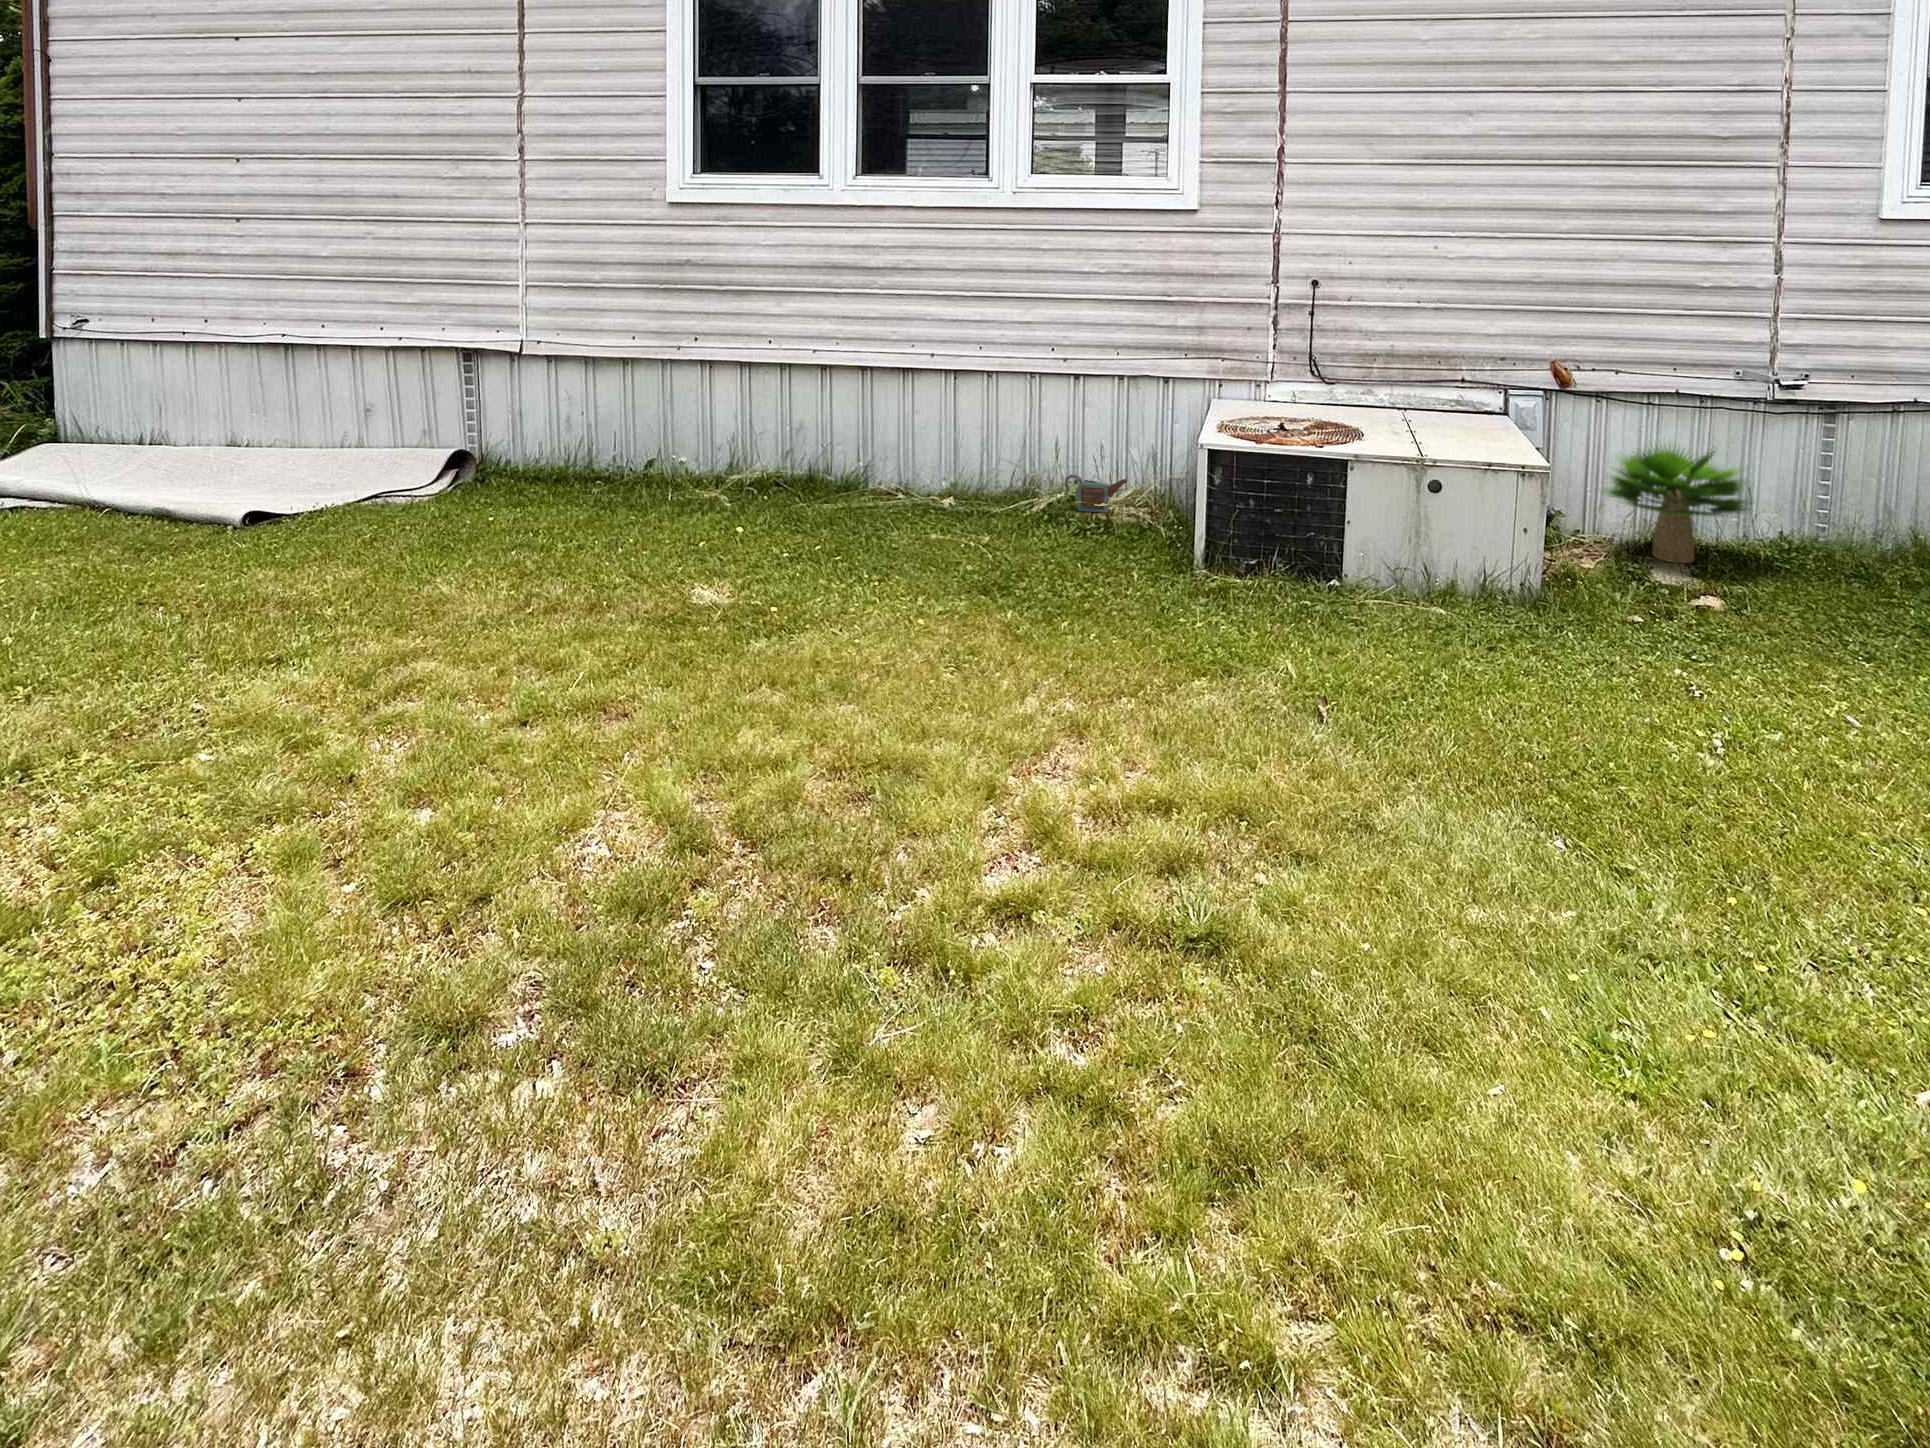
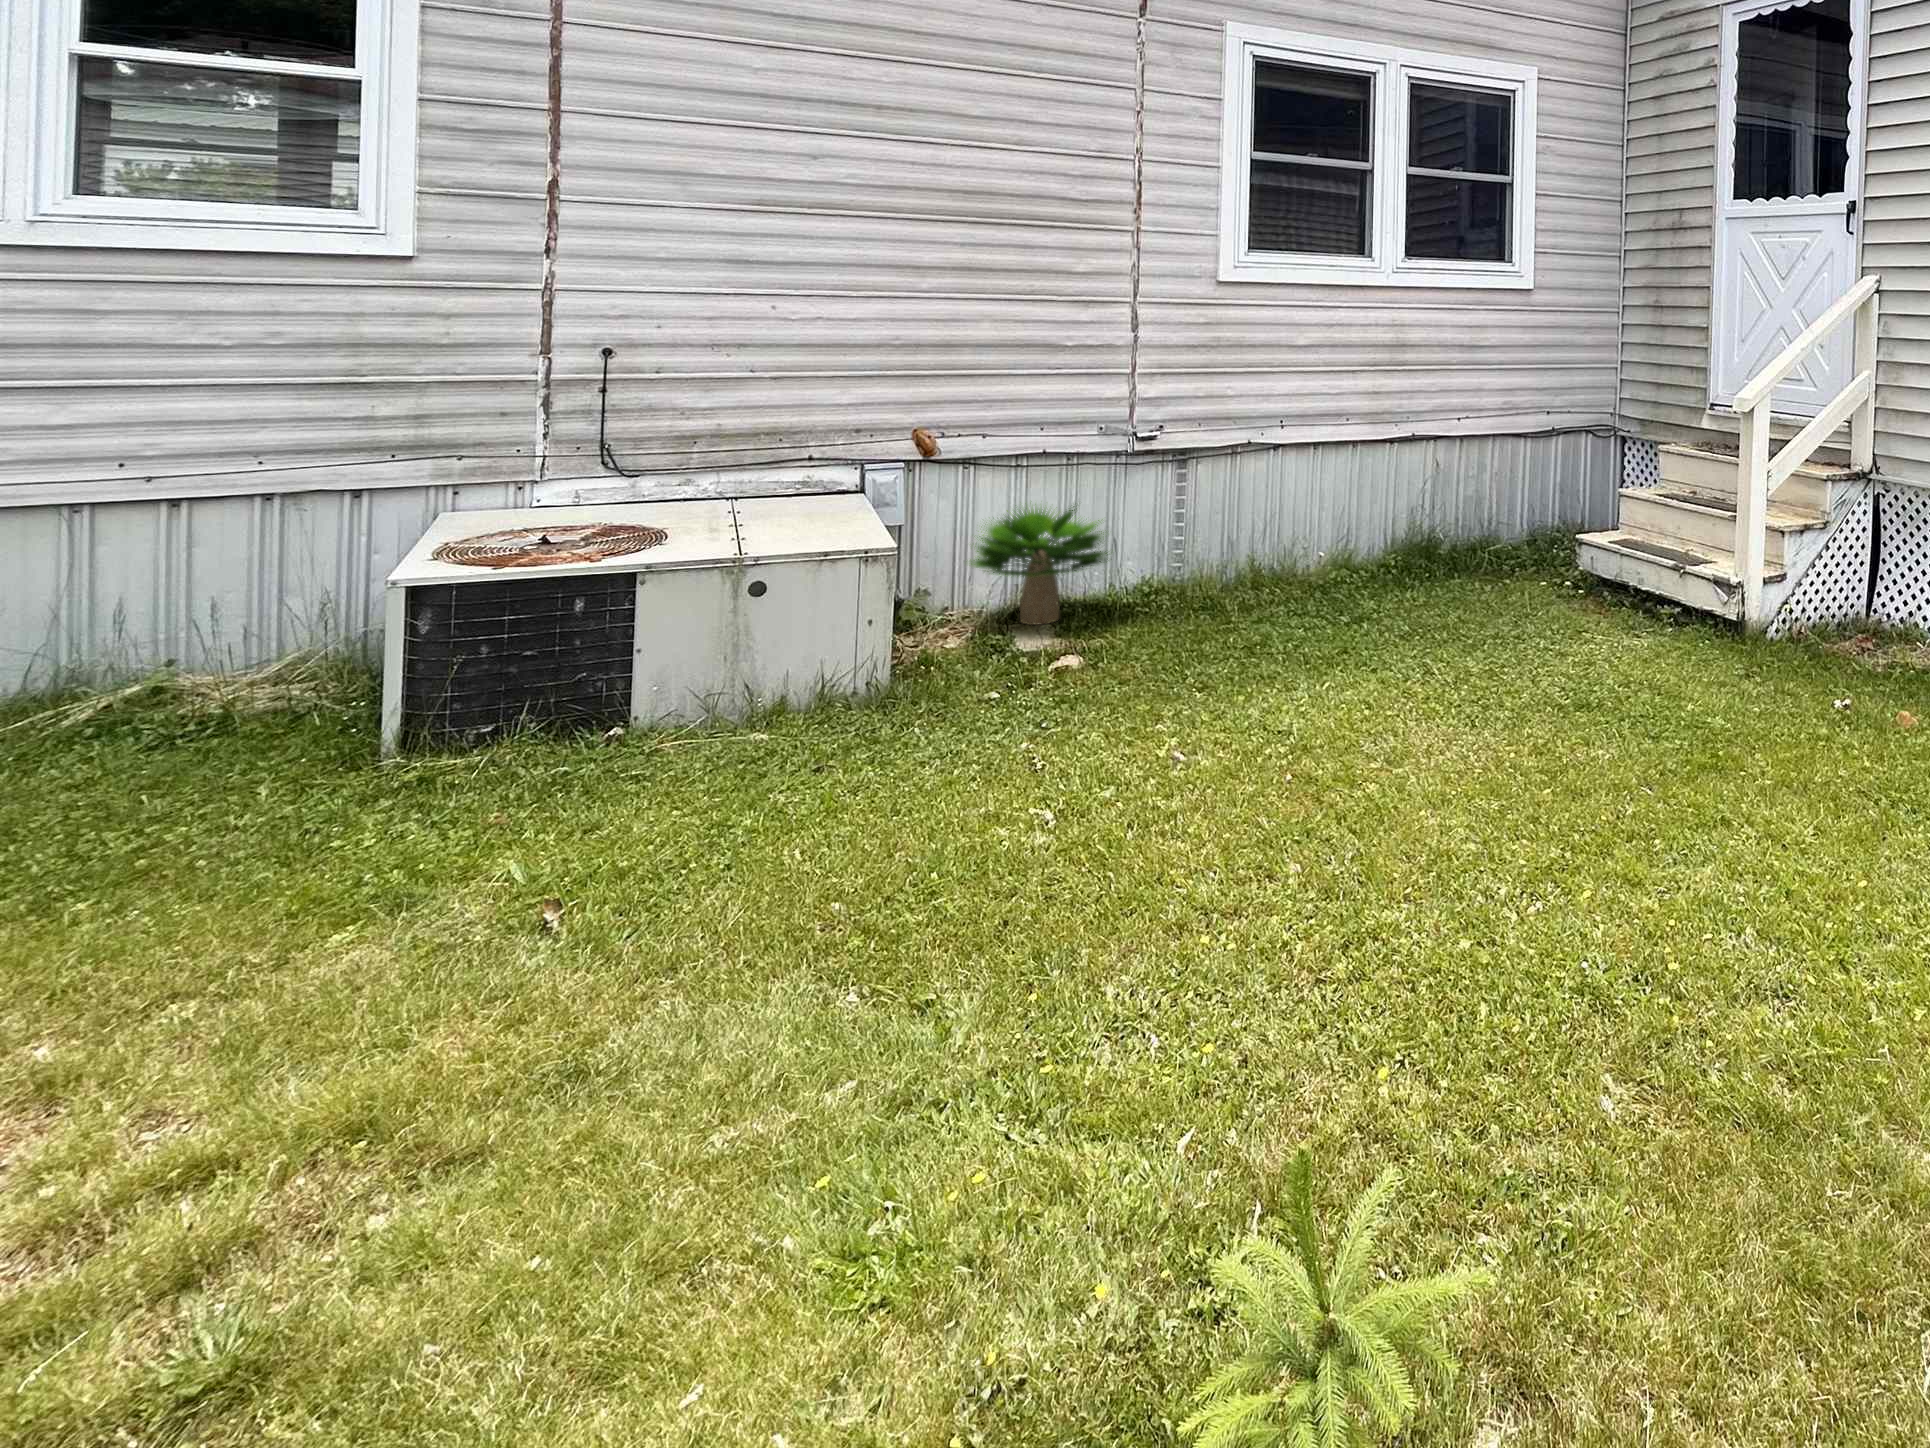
watering can: present [1064,474,1127,513] -> none [141,647,278,710]

